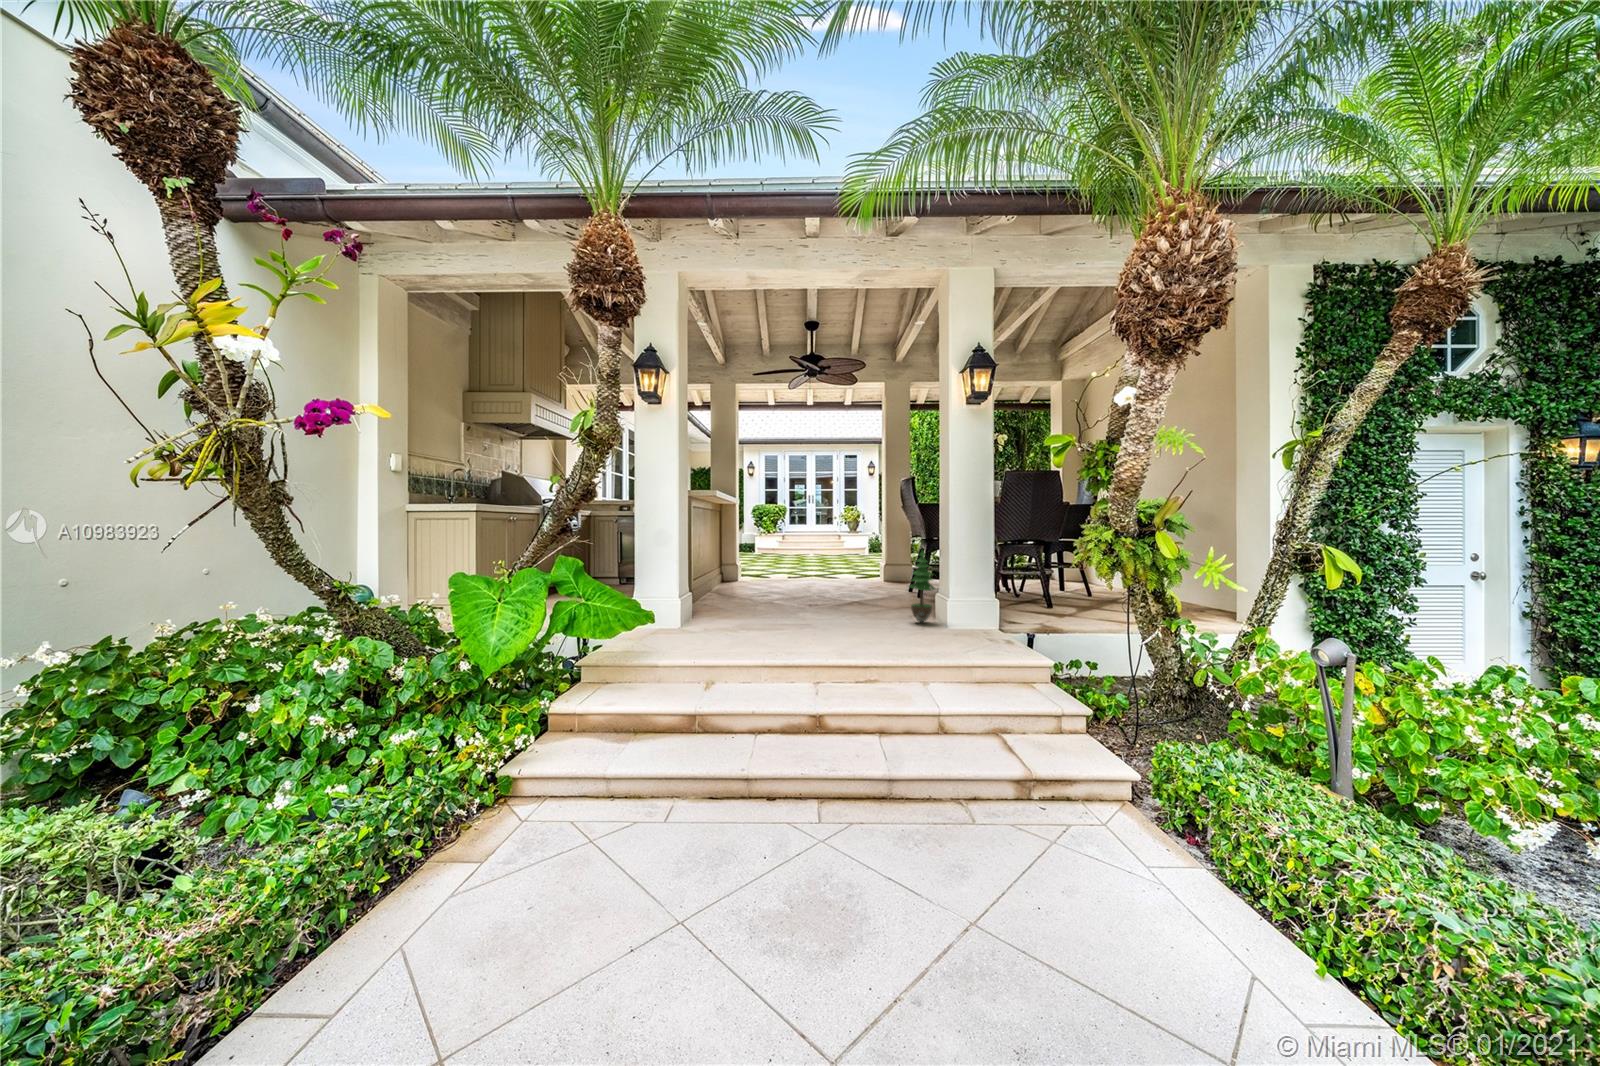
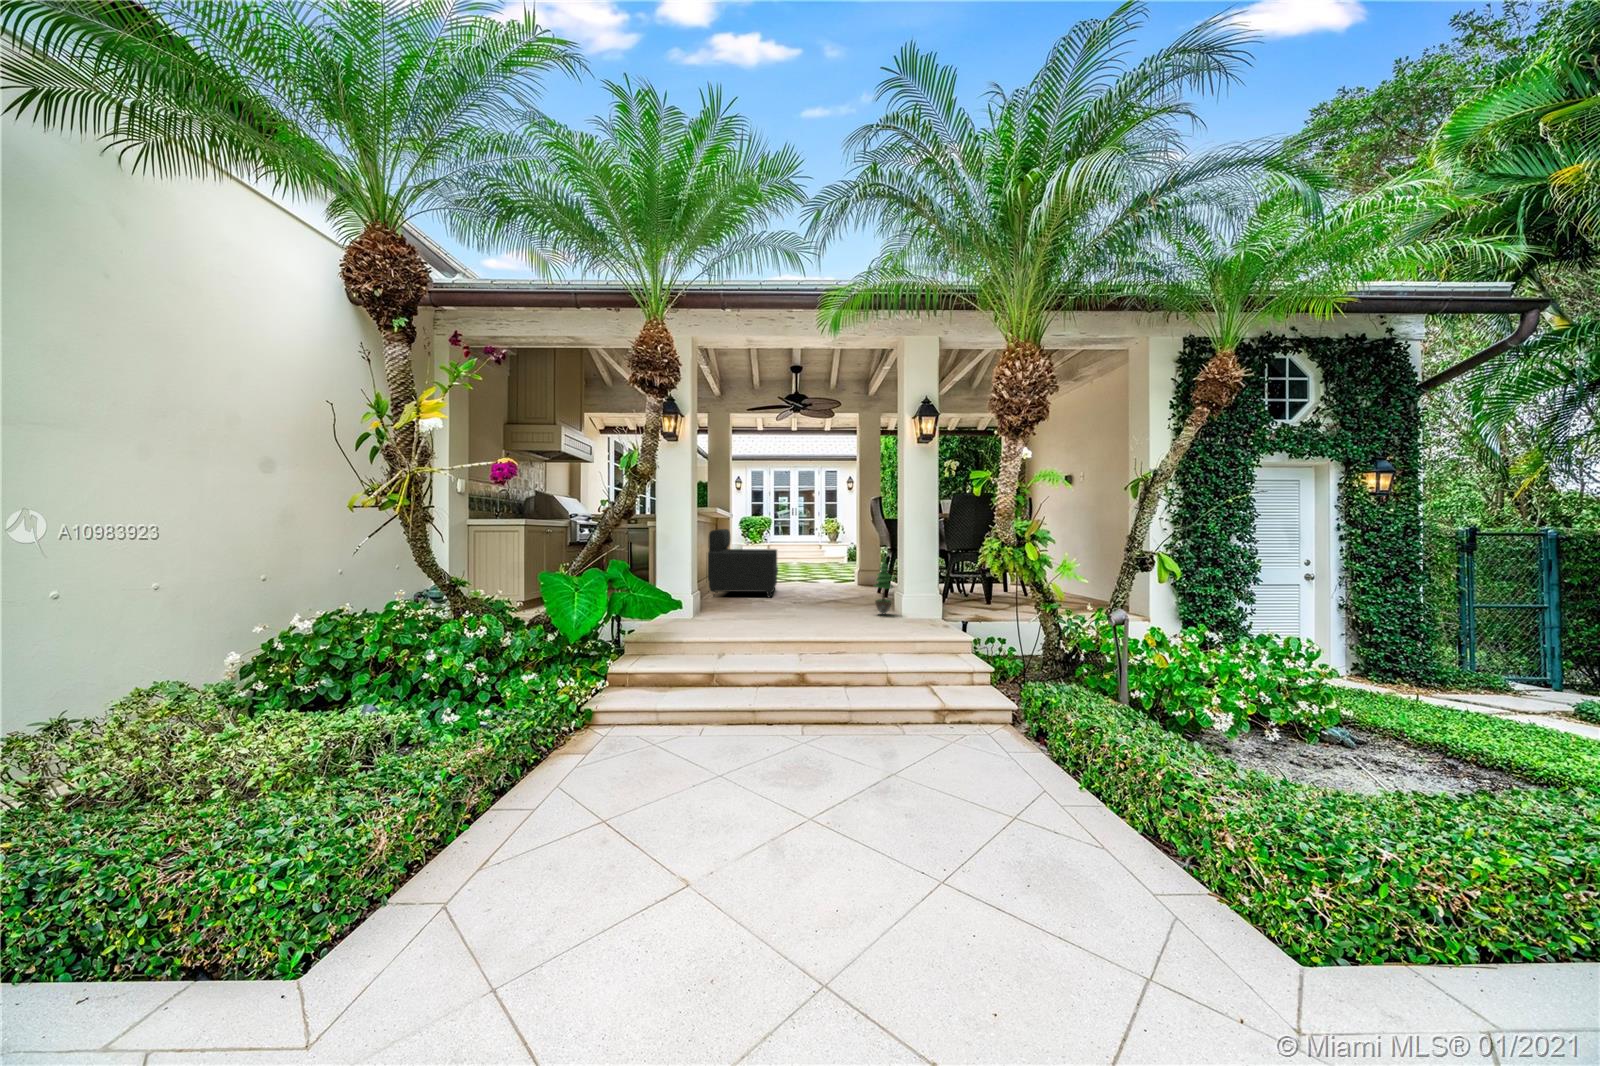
armchair: none [705,517,791,598] -> present [708,529,778,598]

